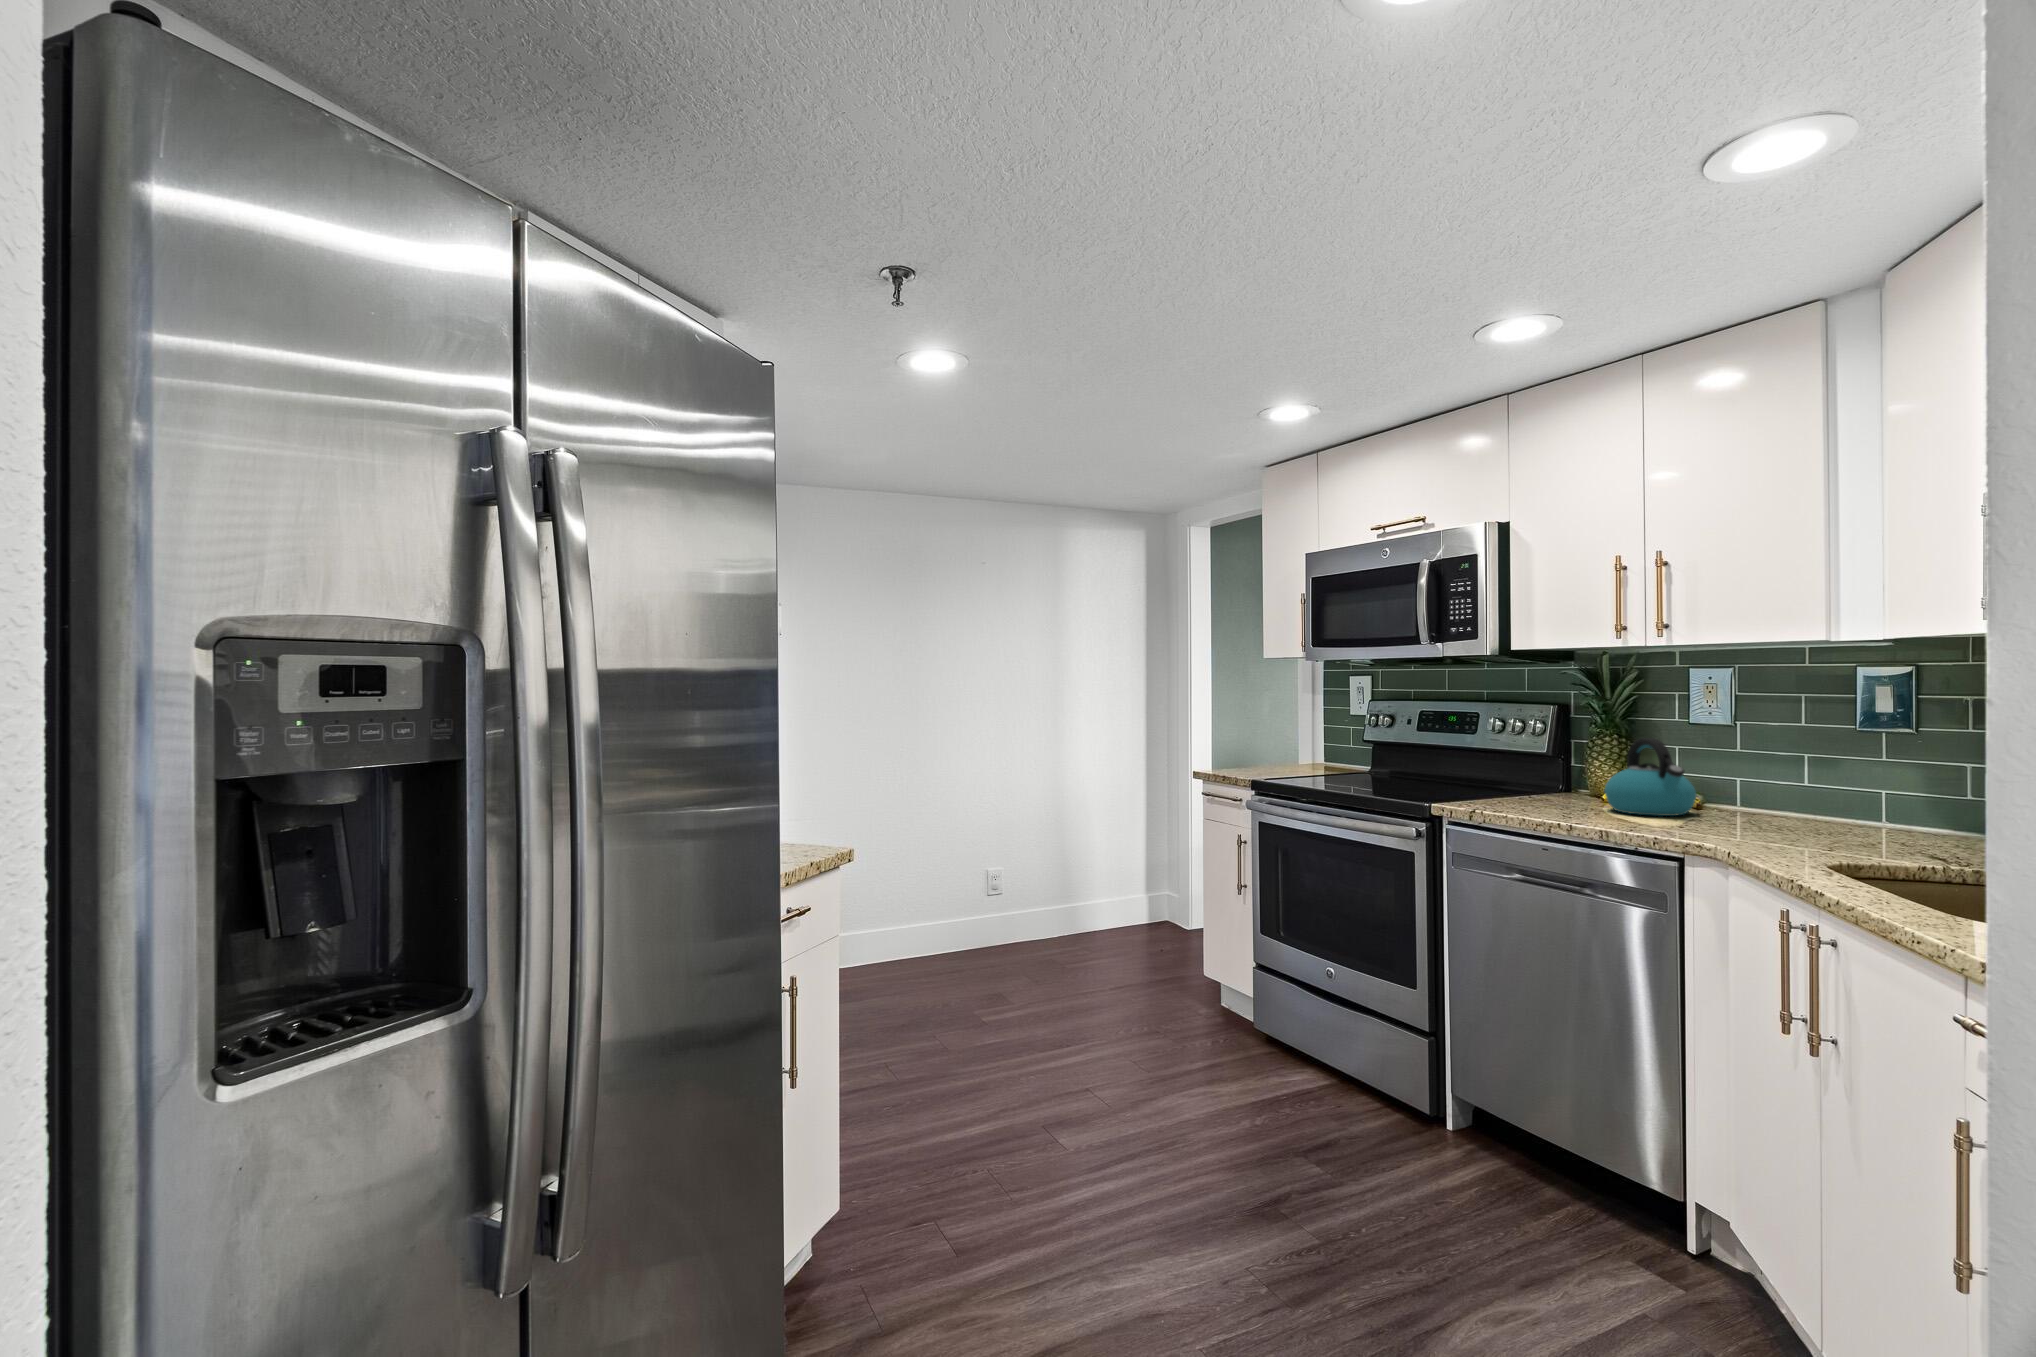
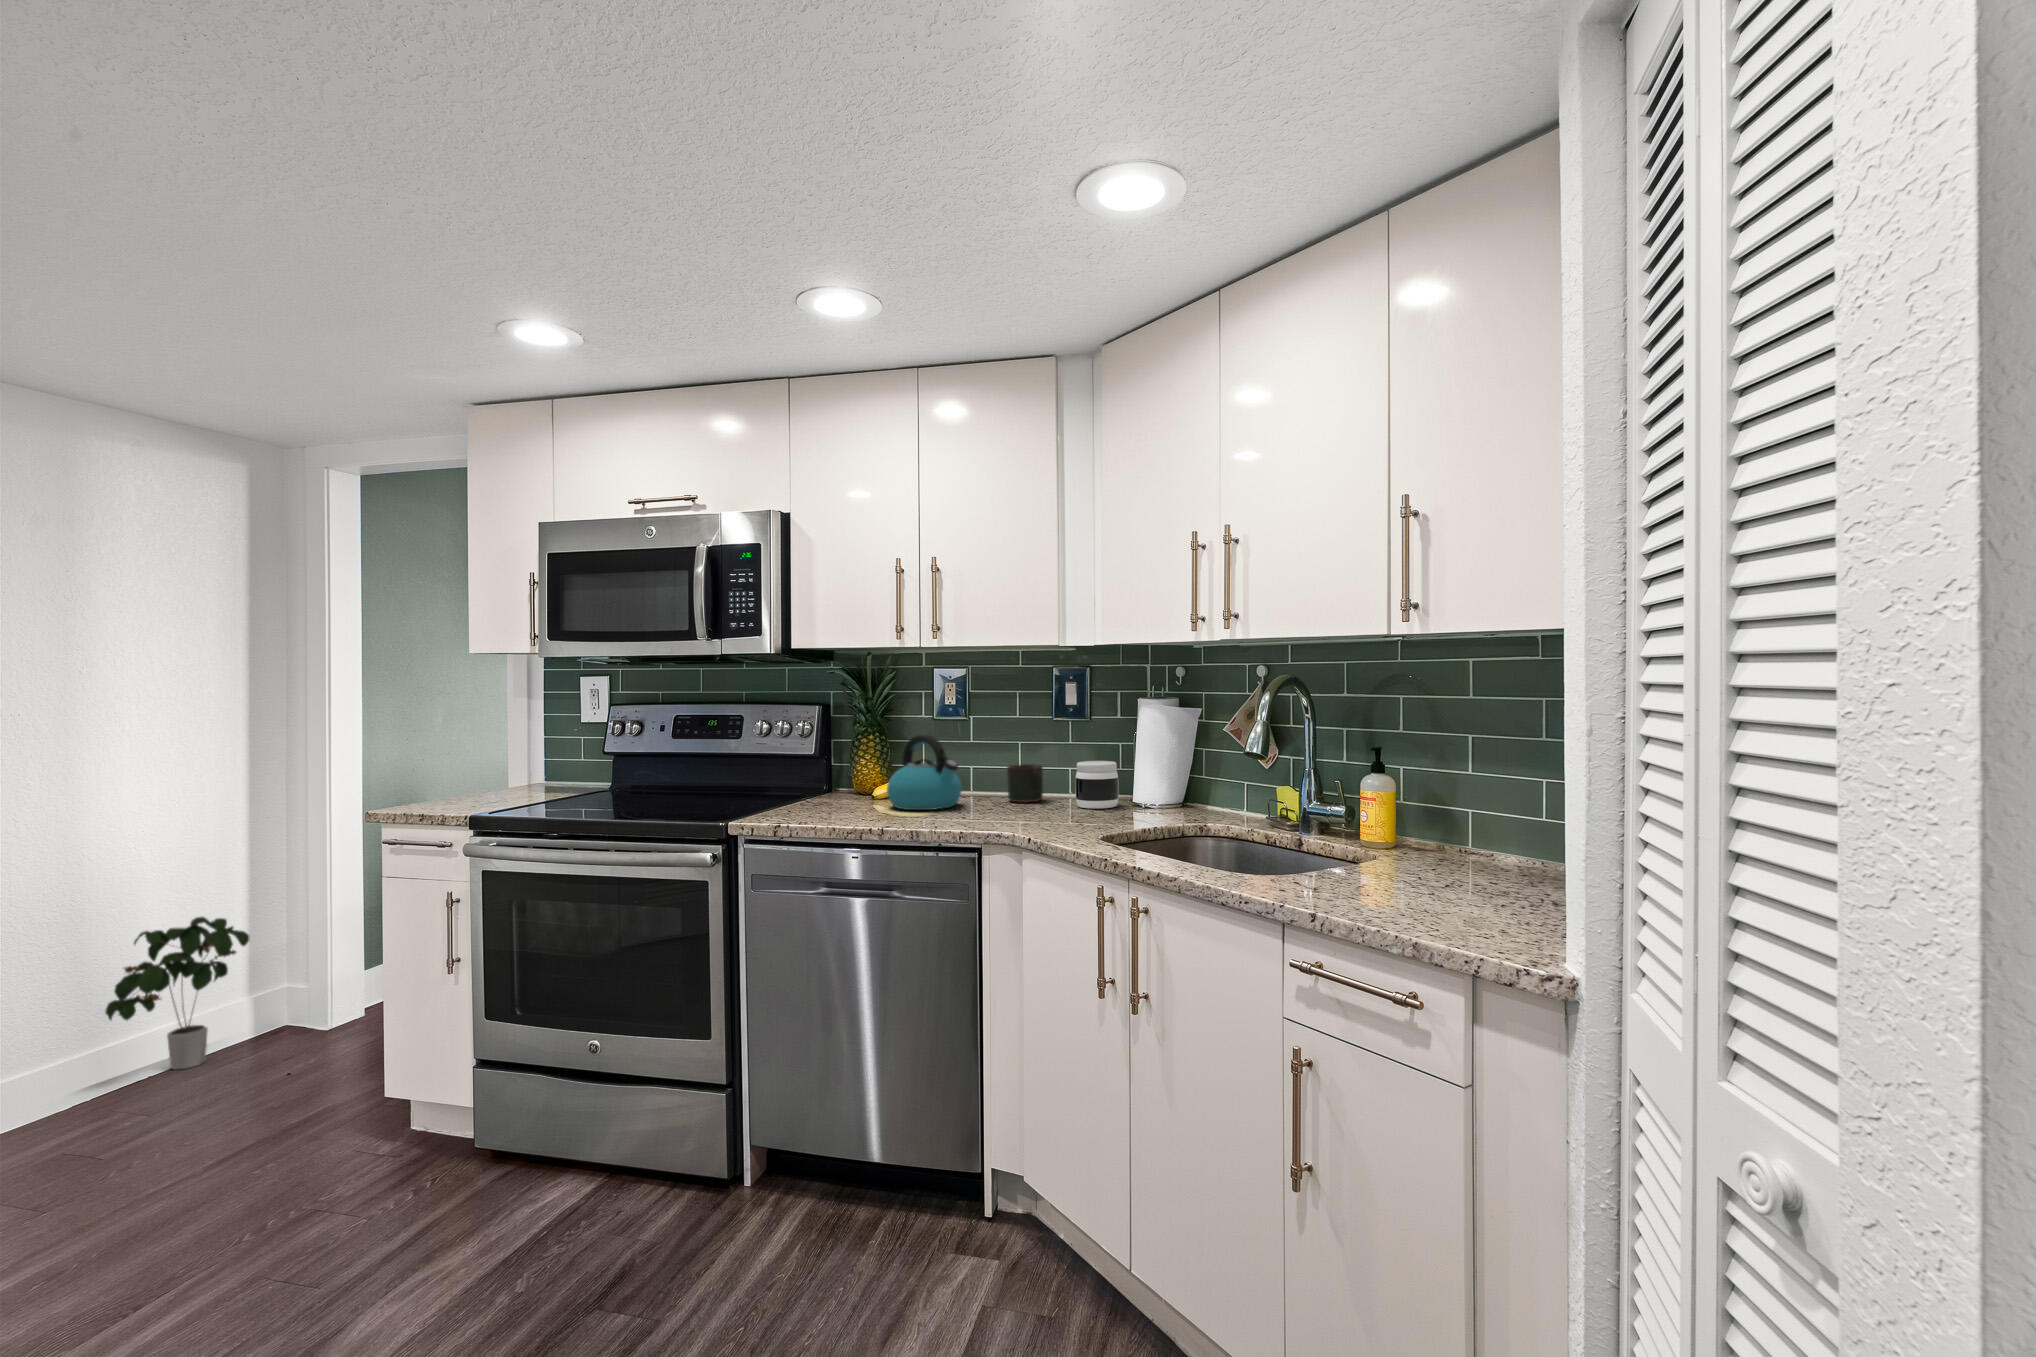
mug: none [1760,777,1811,821] -> present [1007,764,1043,802]
jar: none [1845,779,1913,836] -> present [1075,761,1119,809]
potted plant: none [1057,838,1135,939] -> present [105,917,250,1070]

